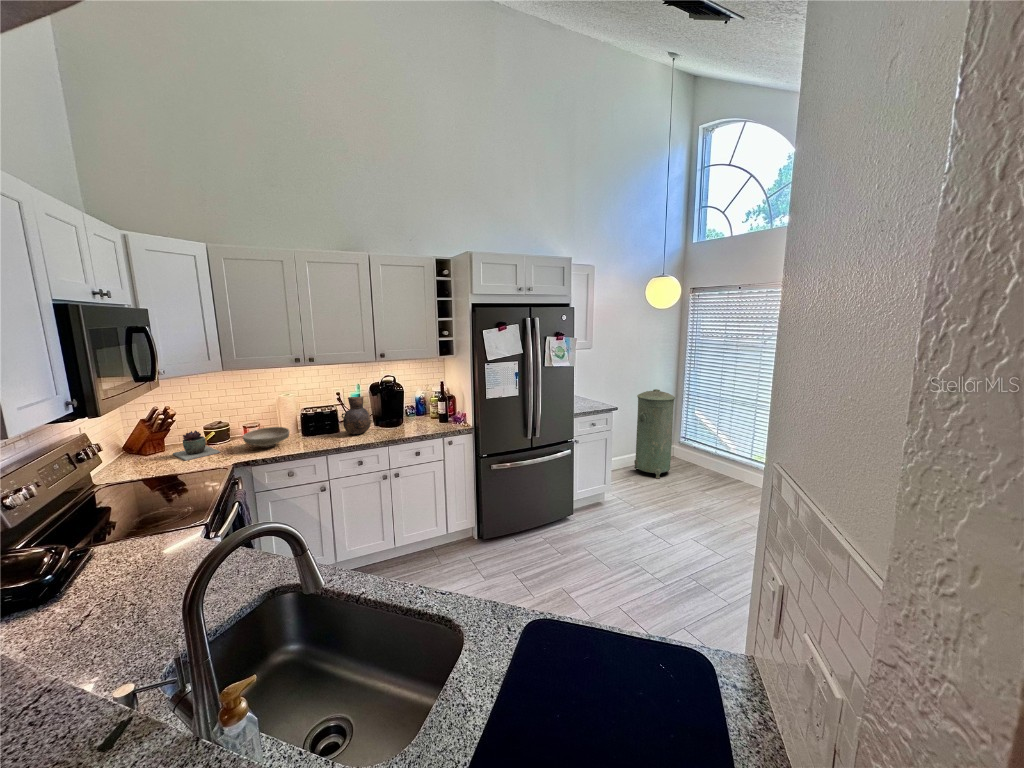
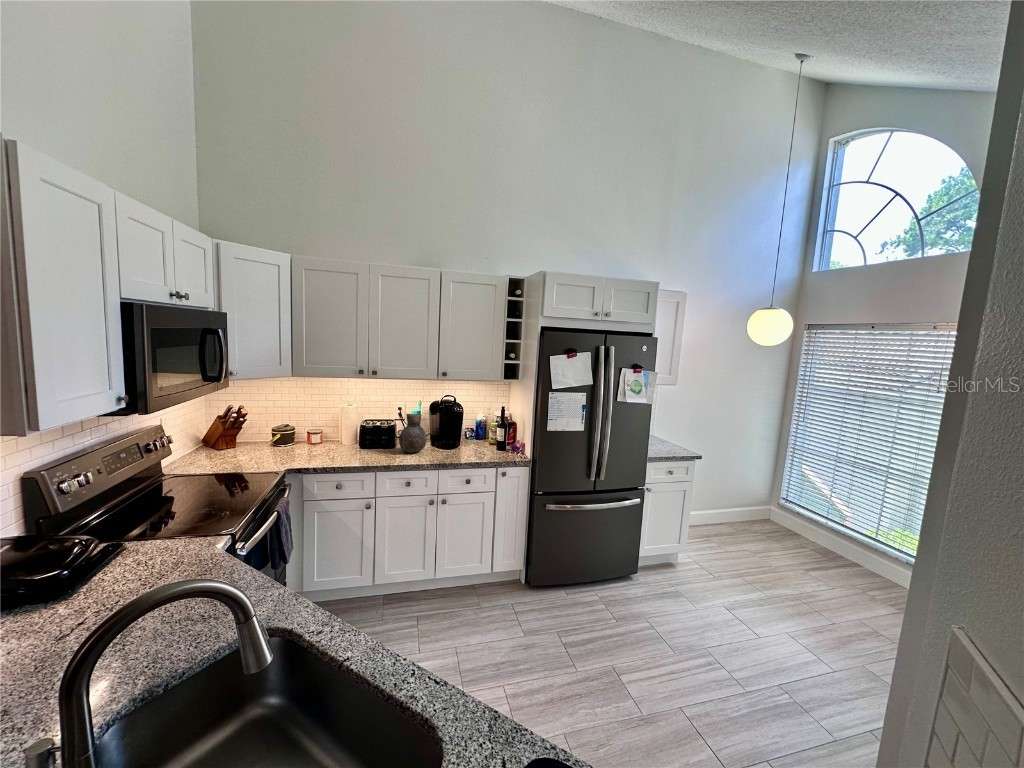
trash can: present [634,389,675,479] -> none [715,438,772,542]
bowl: present [243,427,290,448] -> none [302,436,346,457]
succulent plant: present [173,430,220,461] -> none [239,432,280,461]

